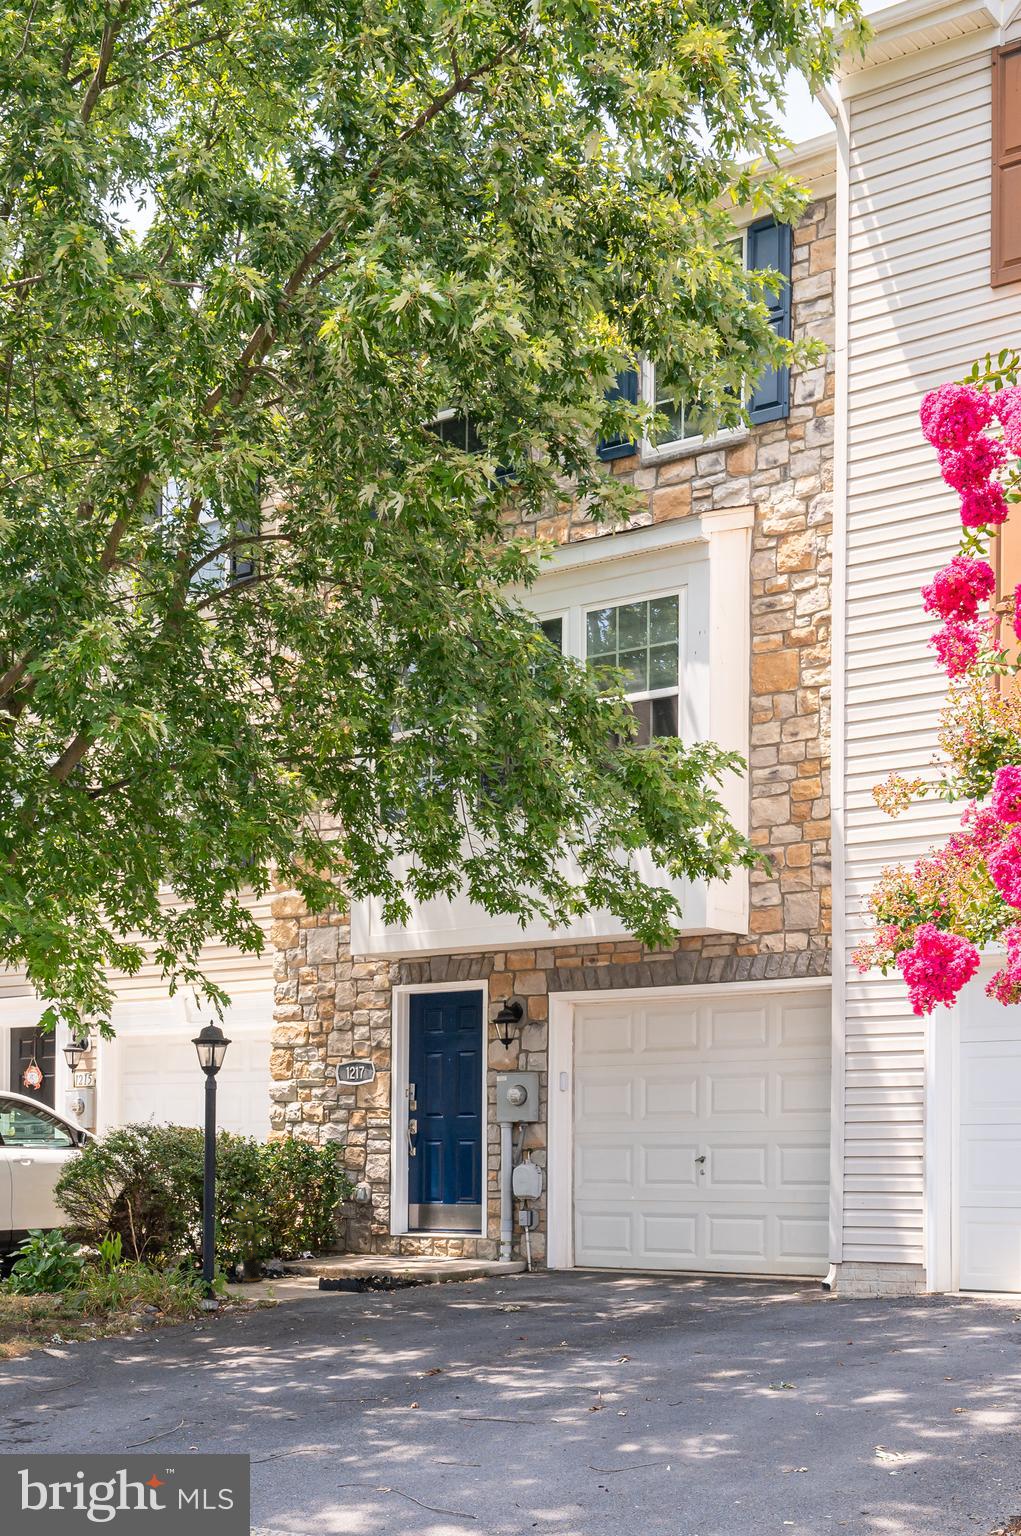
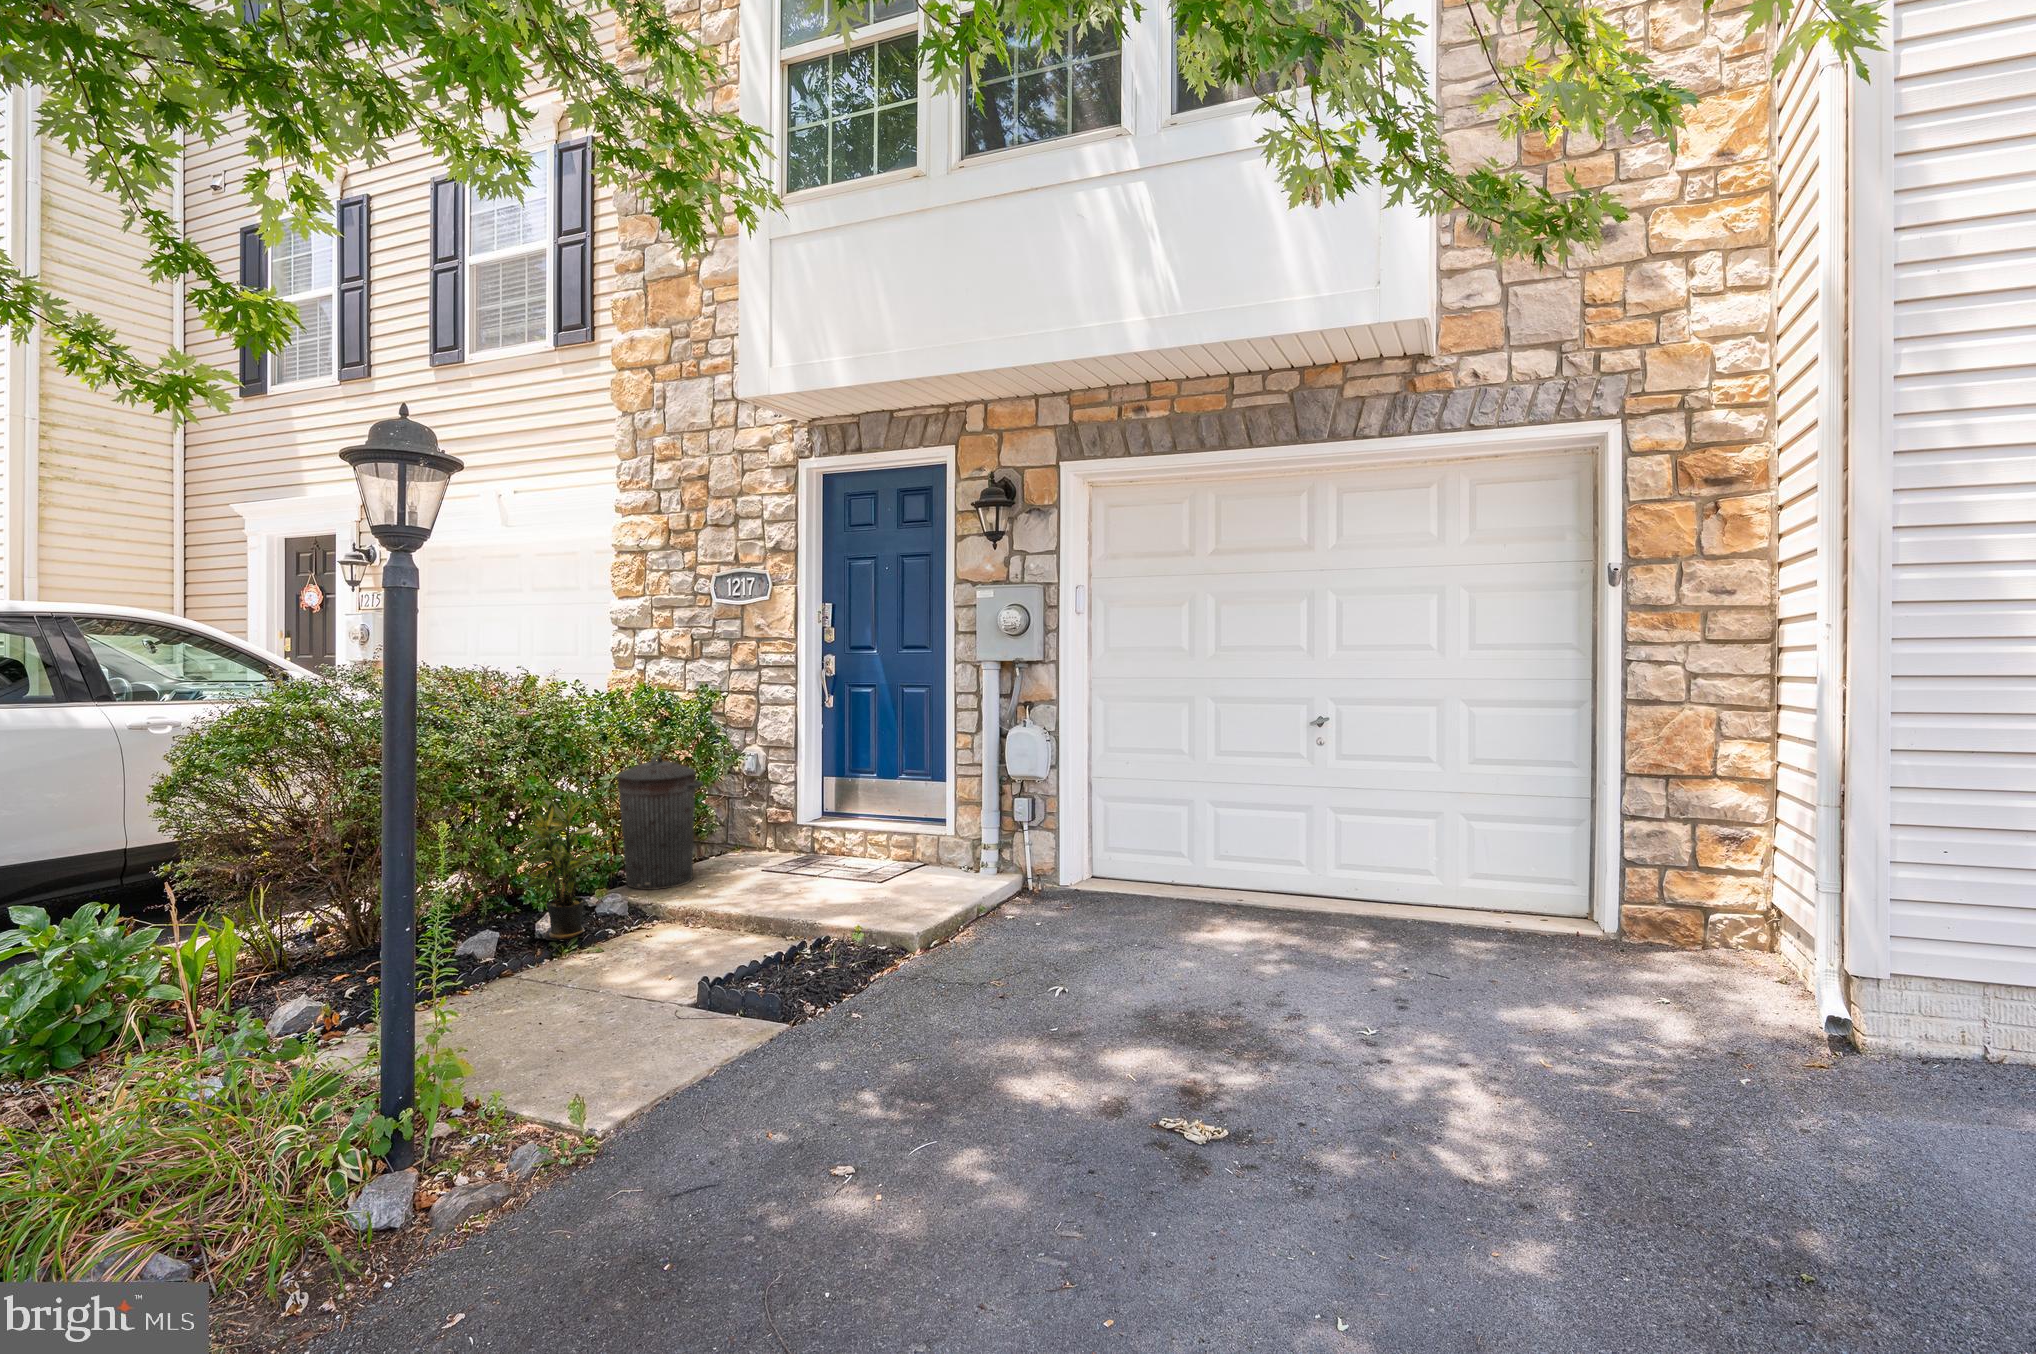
trash can: none [273,1184,329,1269] -> present [617,755,703,890]

